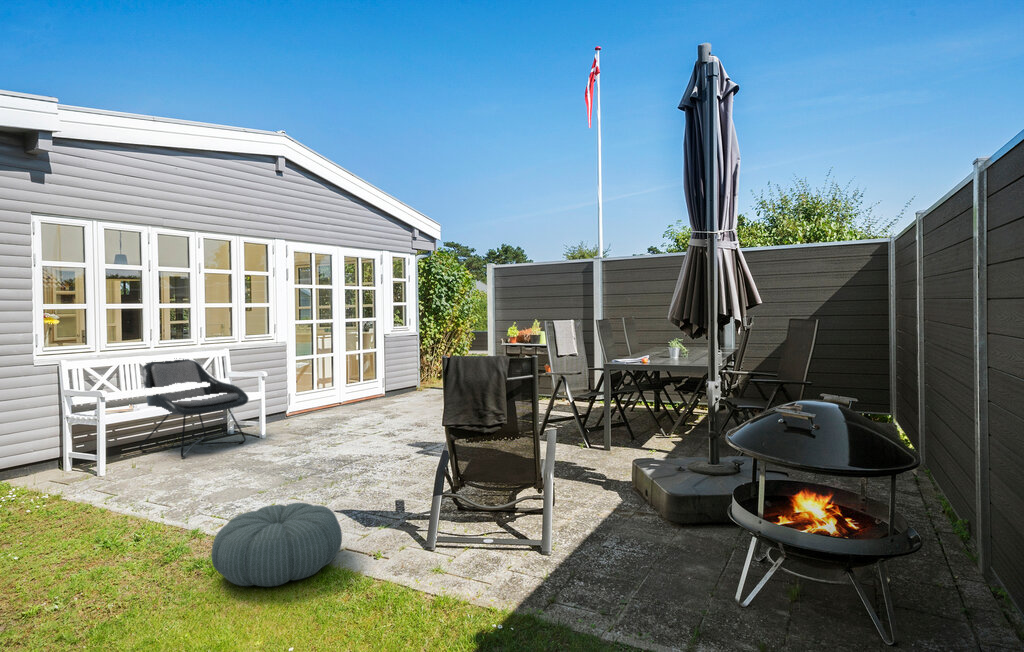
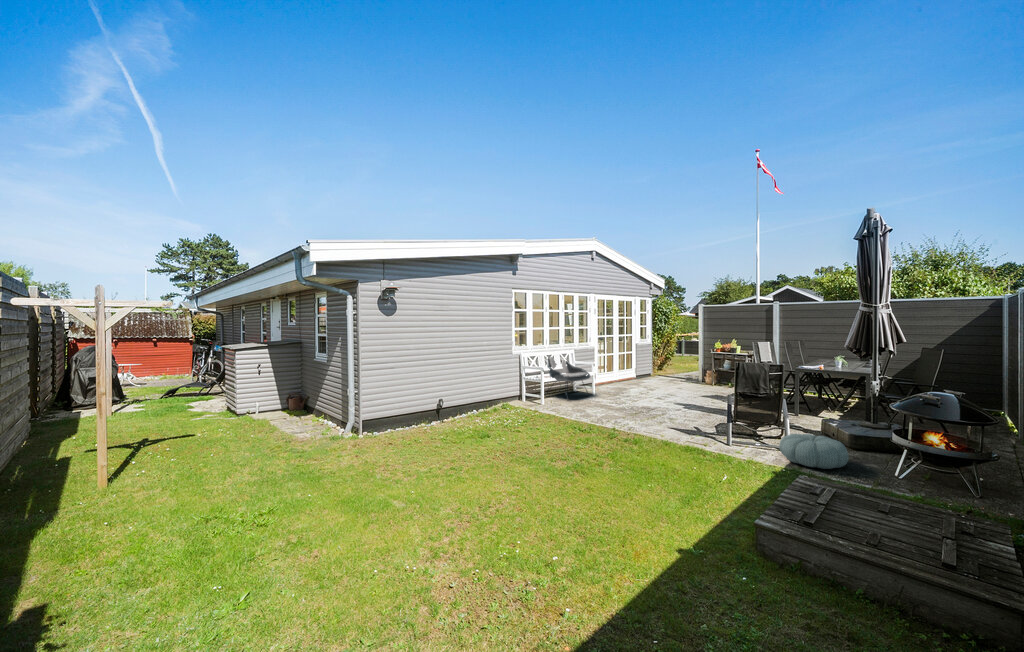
pouf: present [211,503,342,587] -> present [779,434,849,469]

